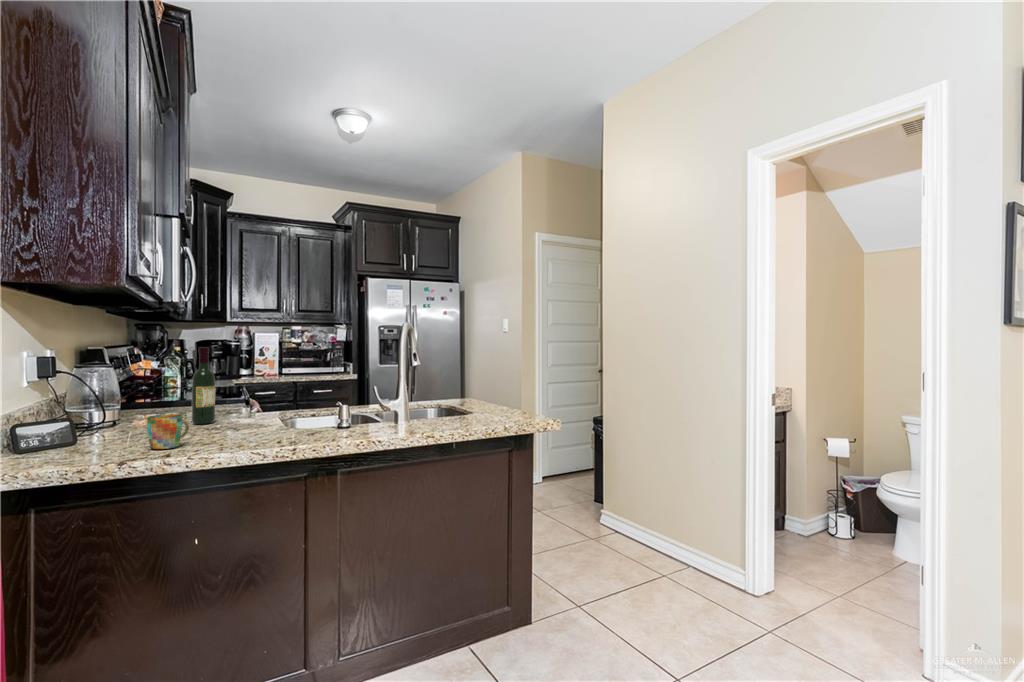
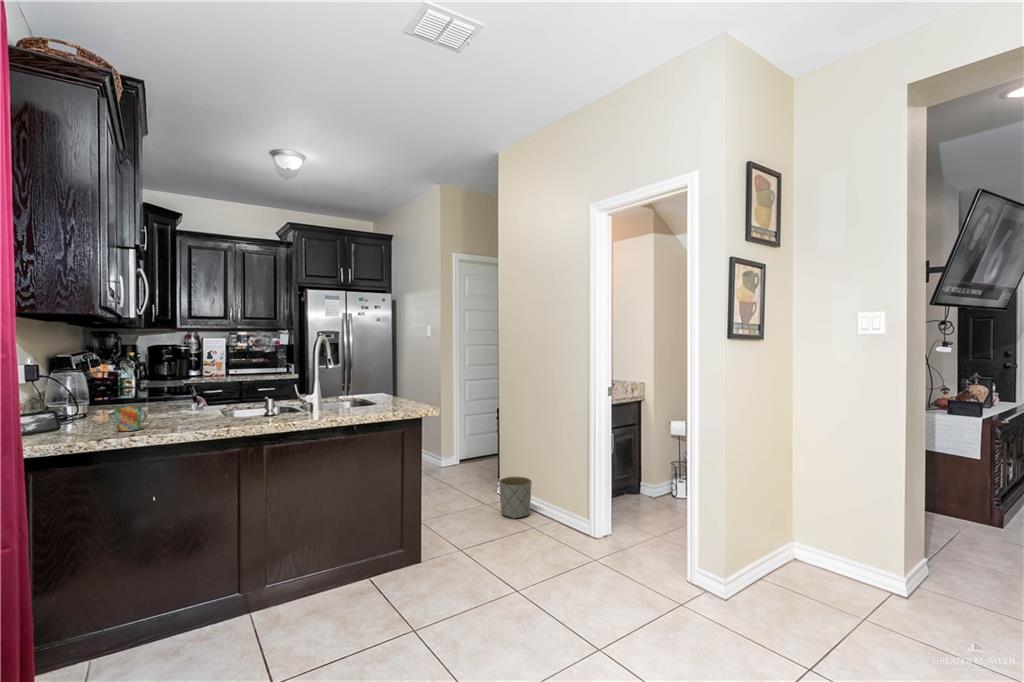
wine bottle: present [192,347,215,424] -> none [148,355,167,415]
planter: none [610,505,652,559] -> present [499,477,531,519]

